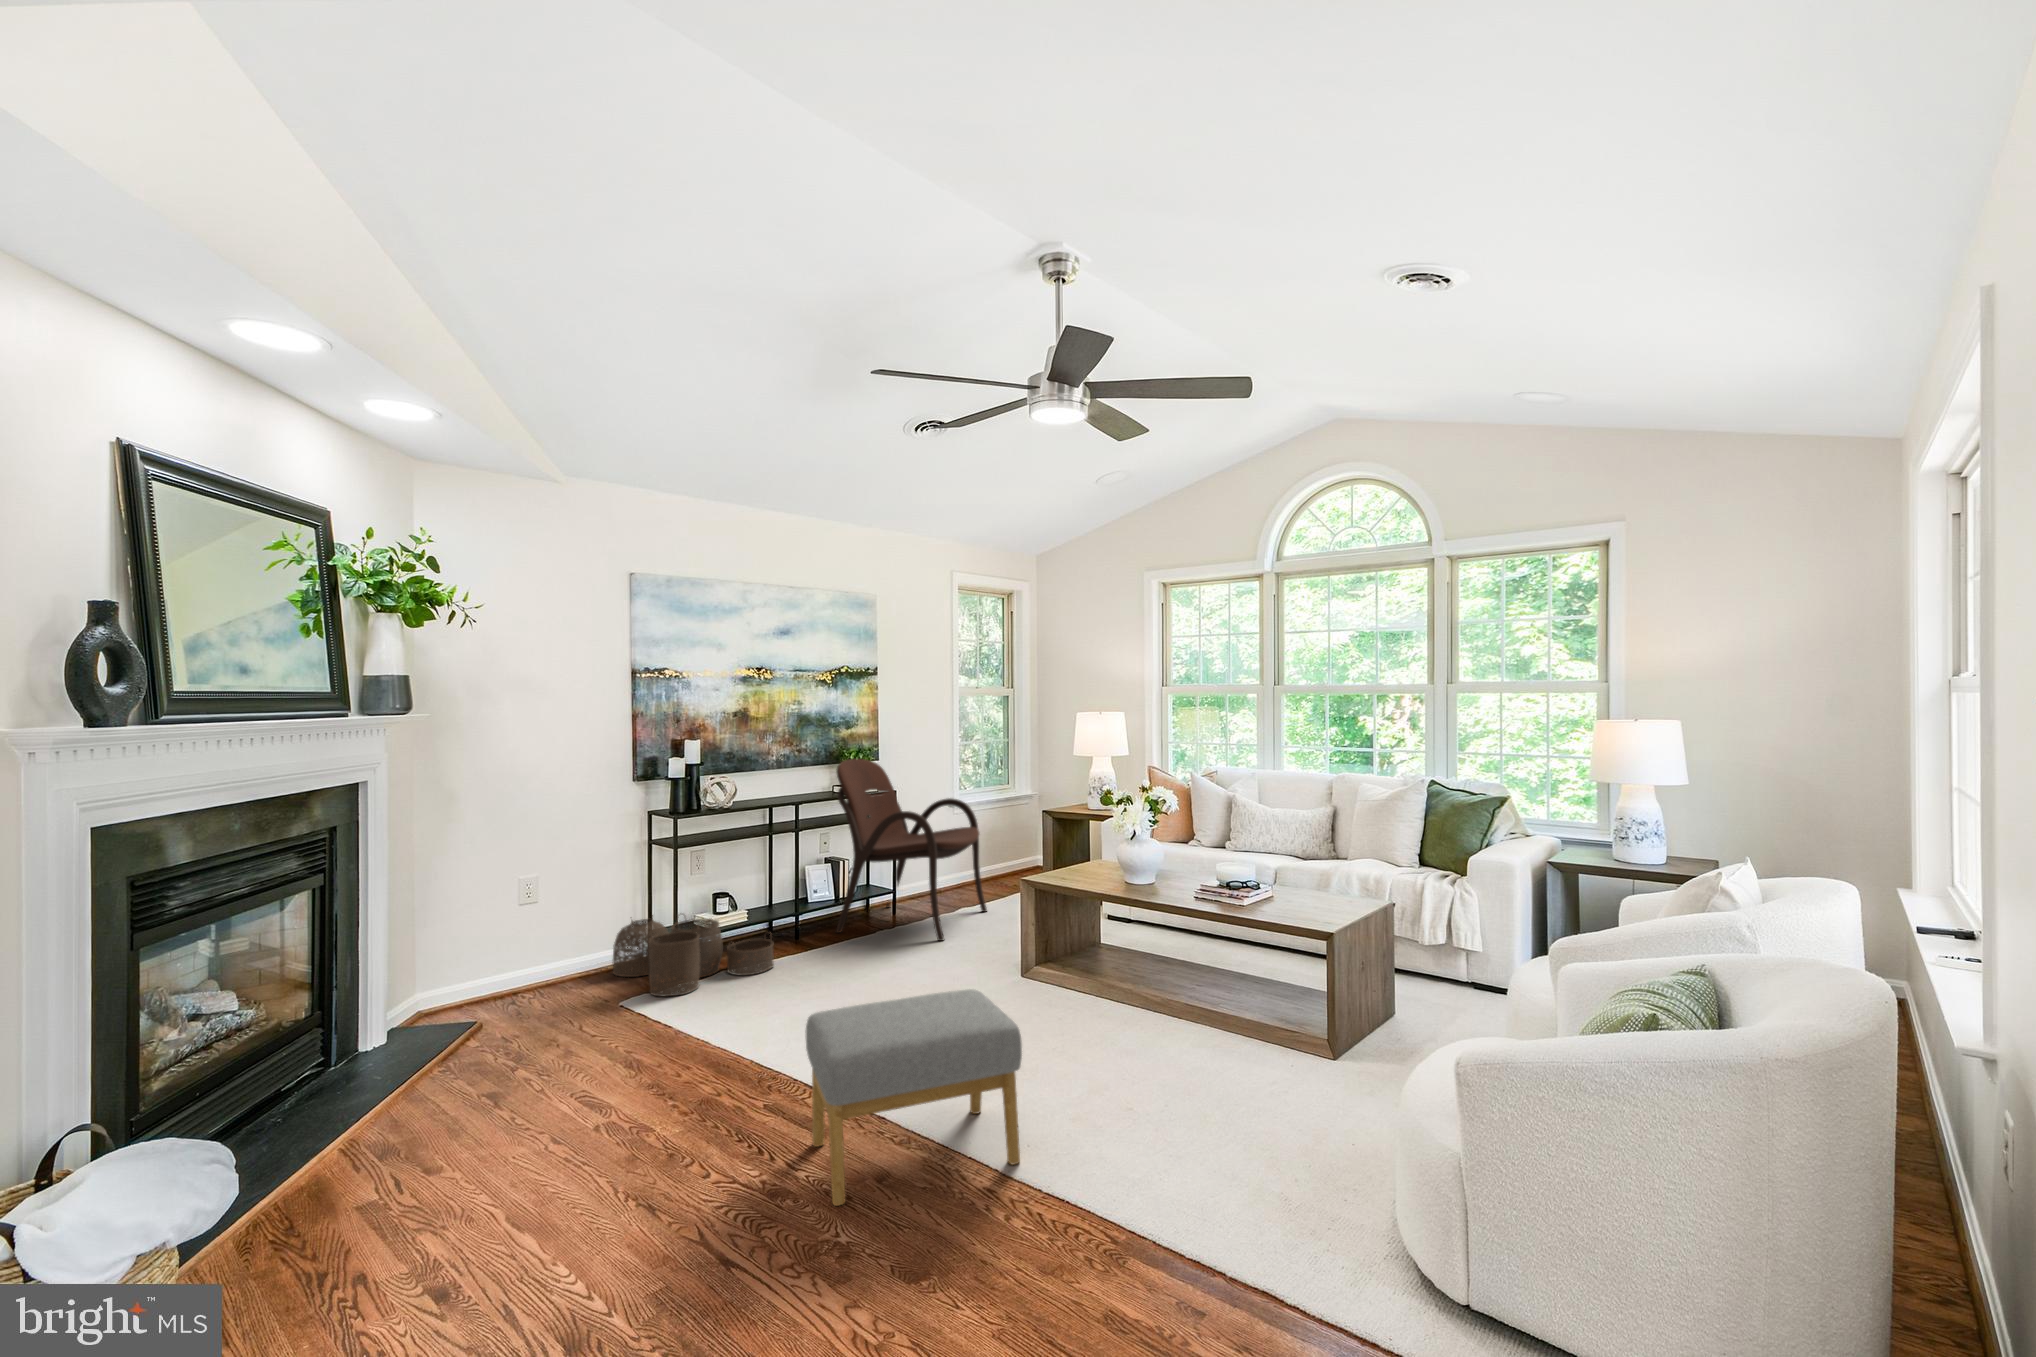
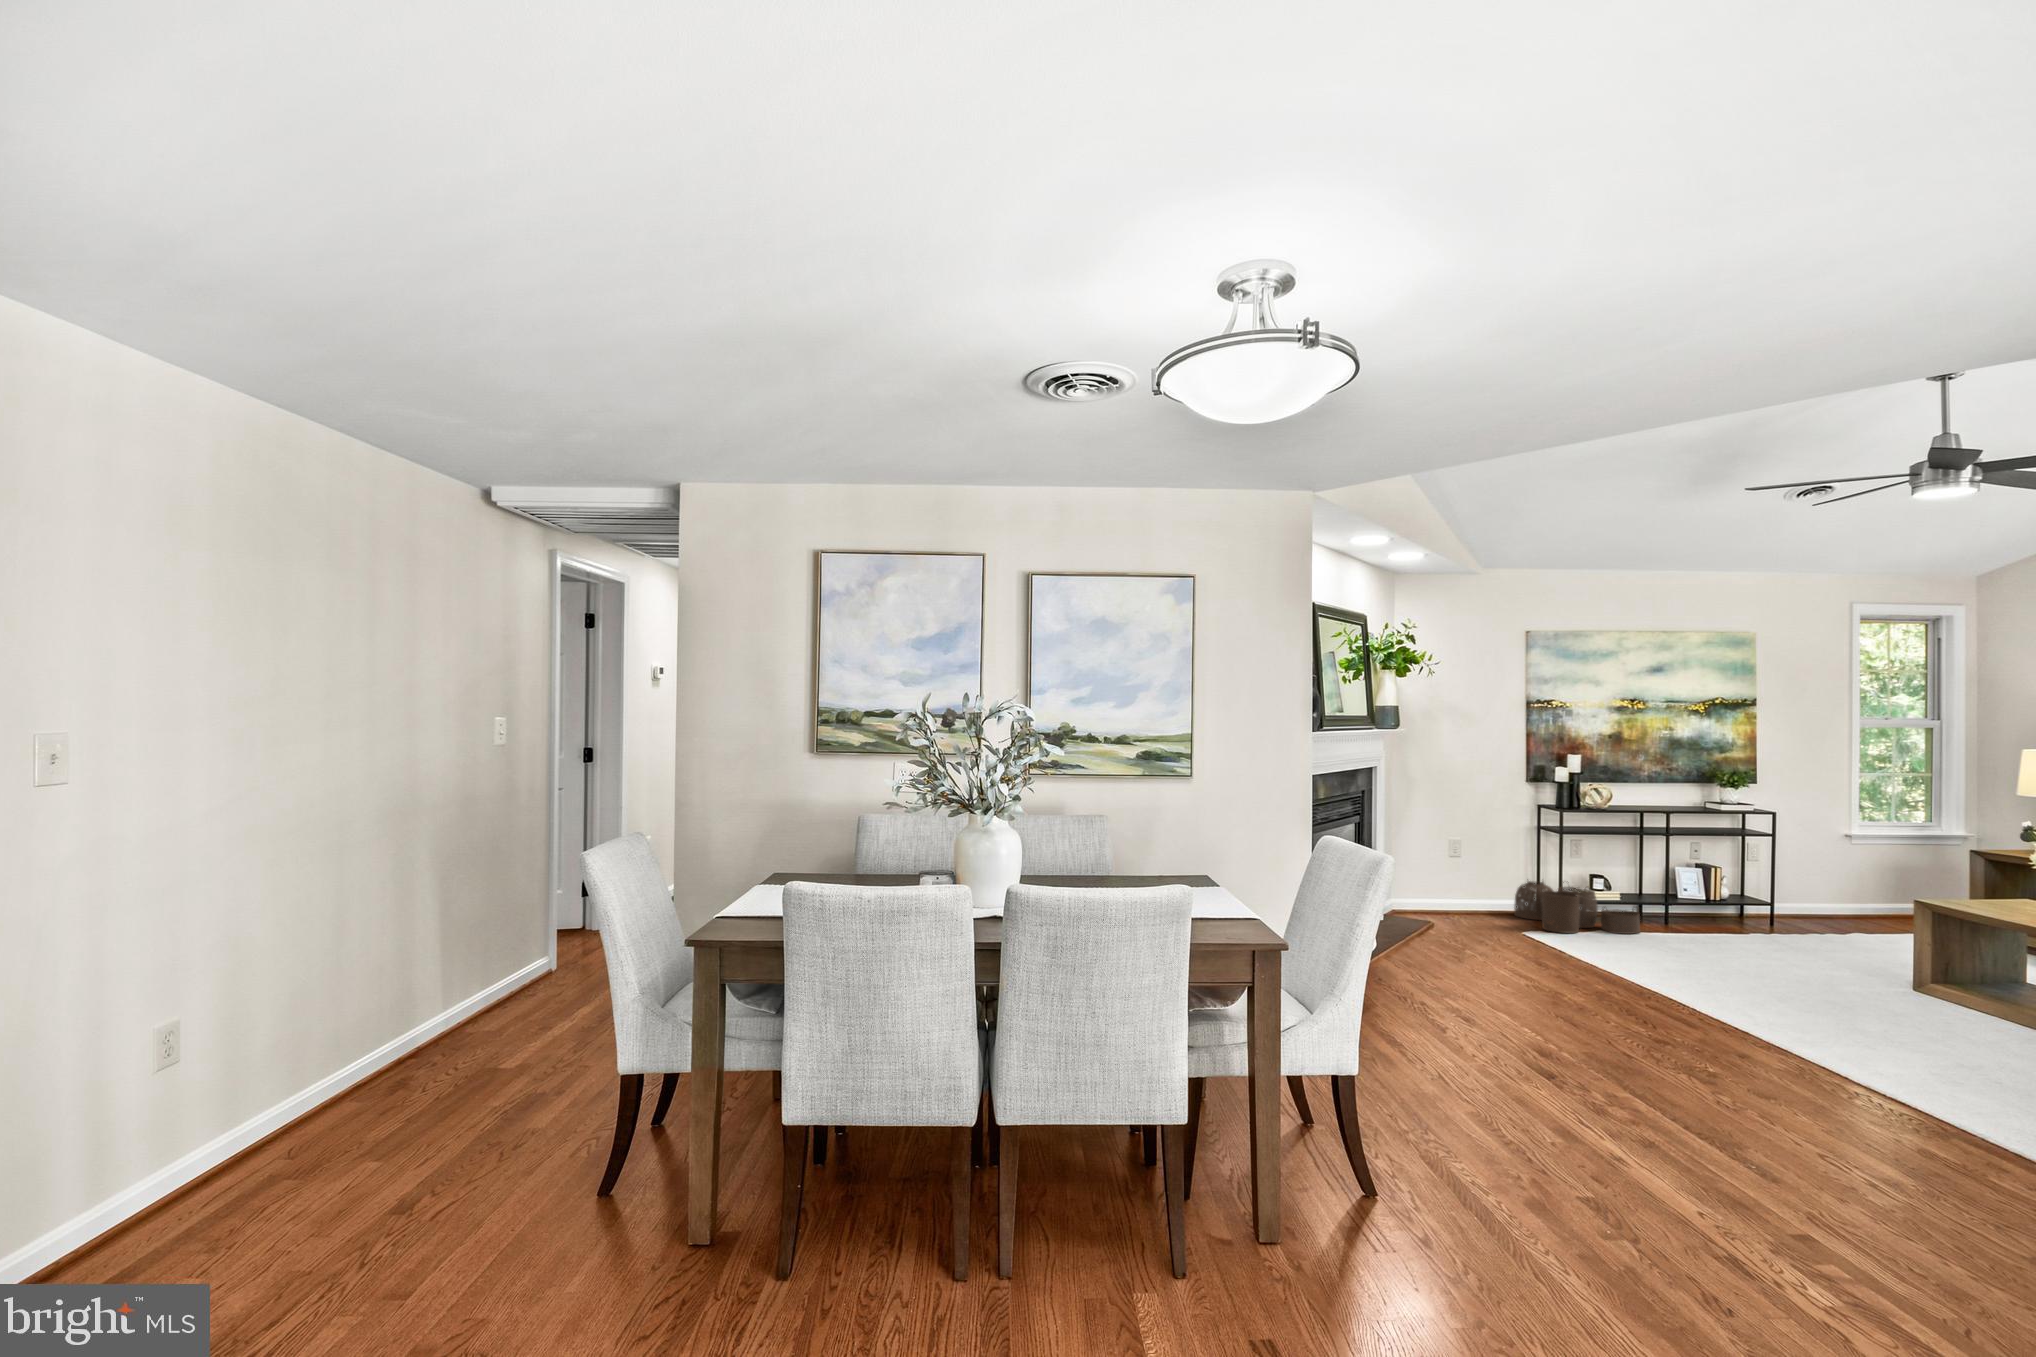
armchair: present [836,759,987,941] -> none [1701,780,1873,945]
footstool: present [806,989,1022,1206] -> none [1647,927,1801,1041]

